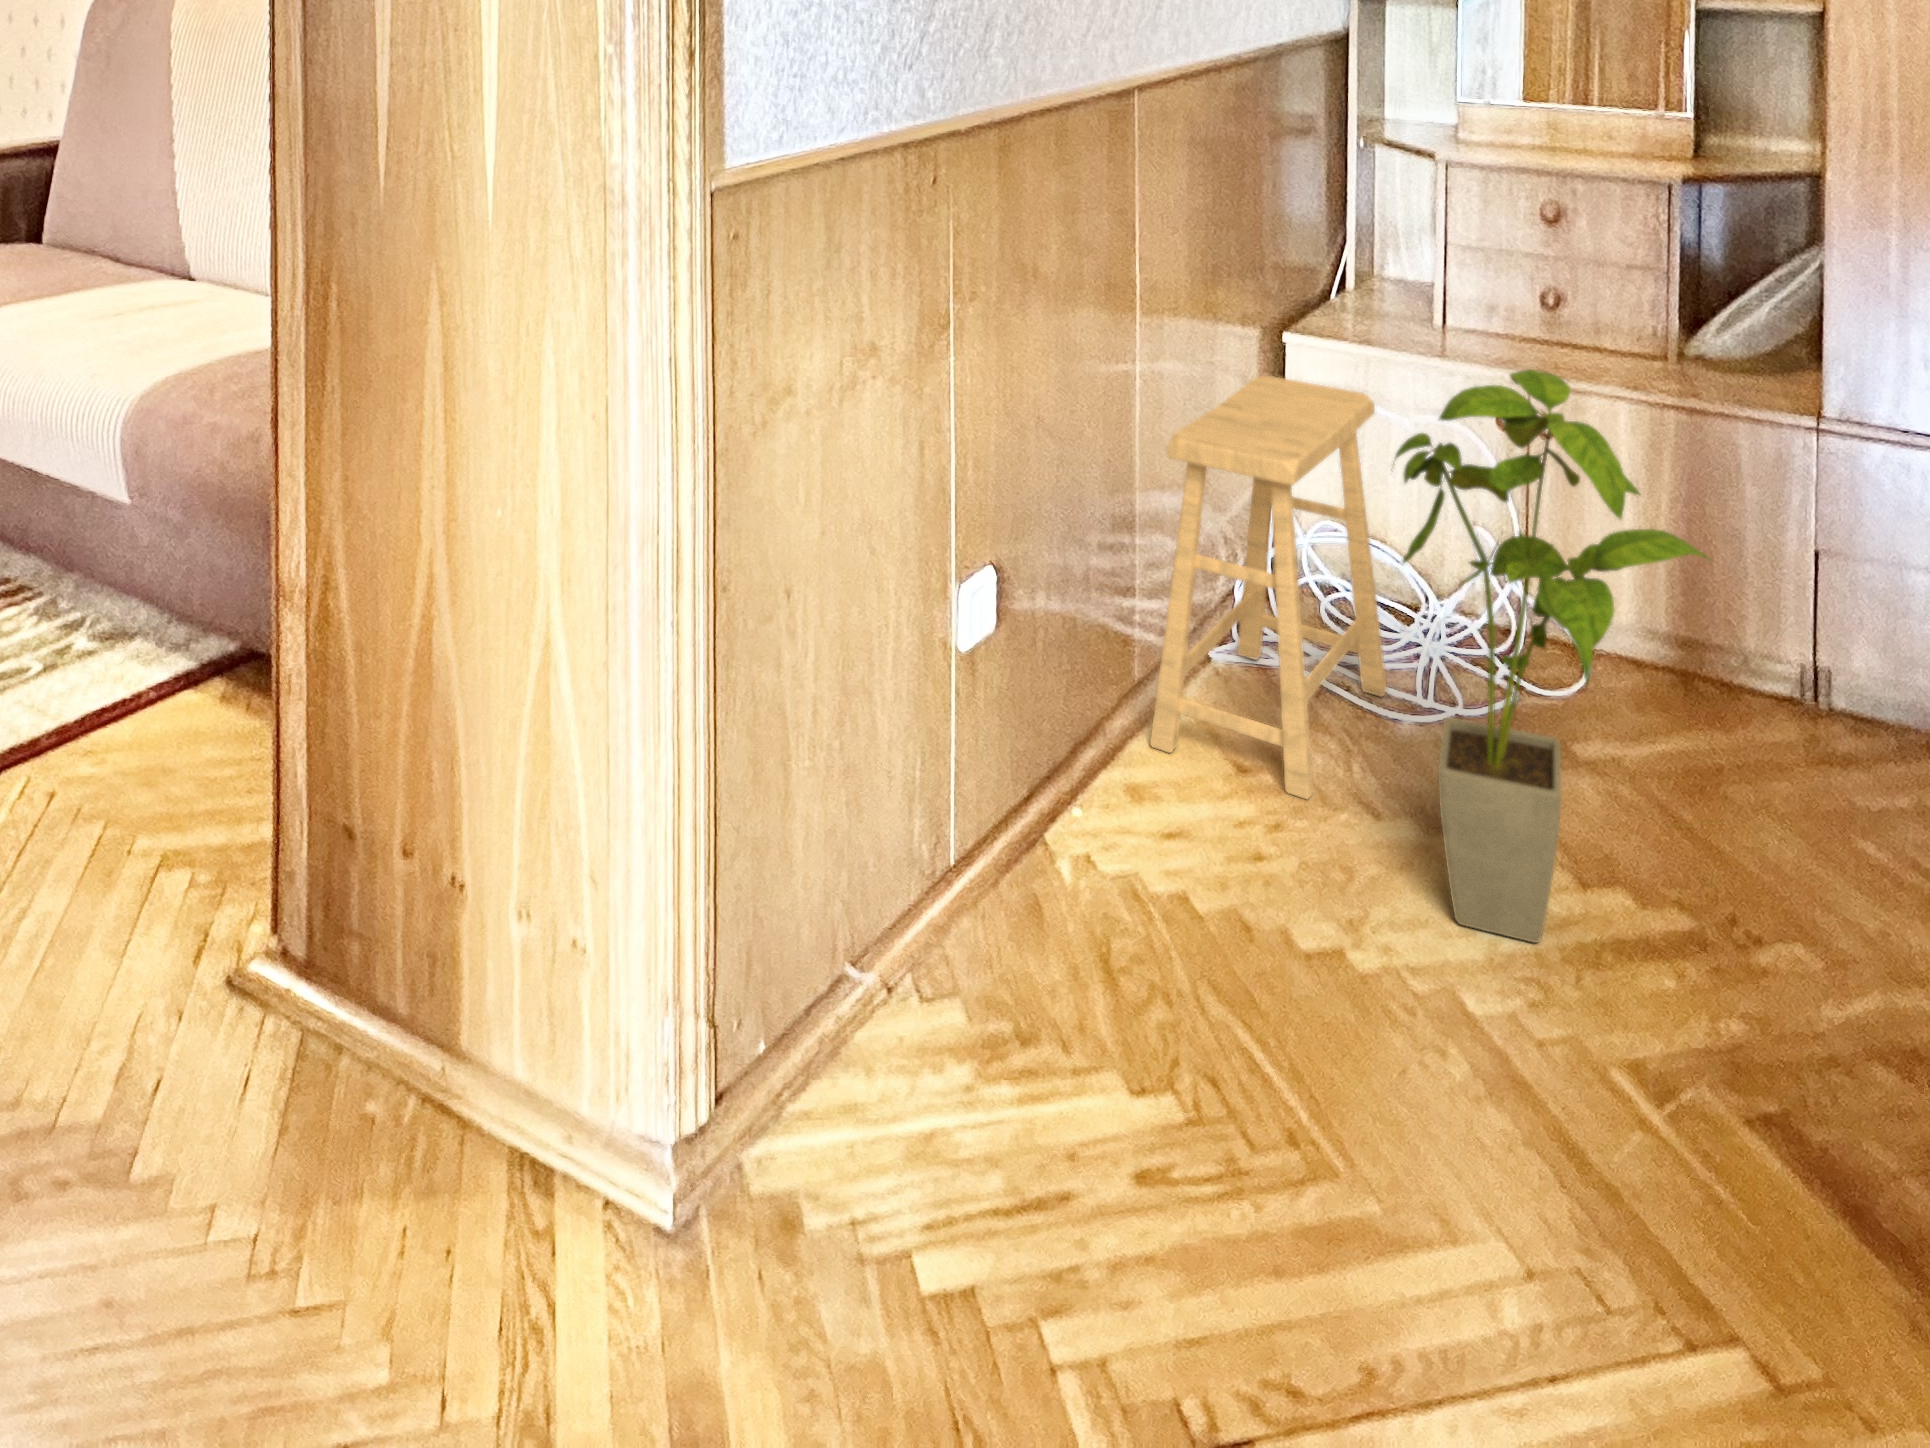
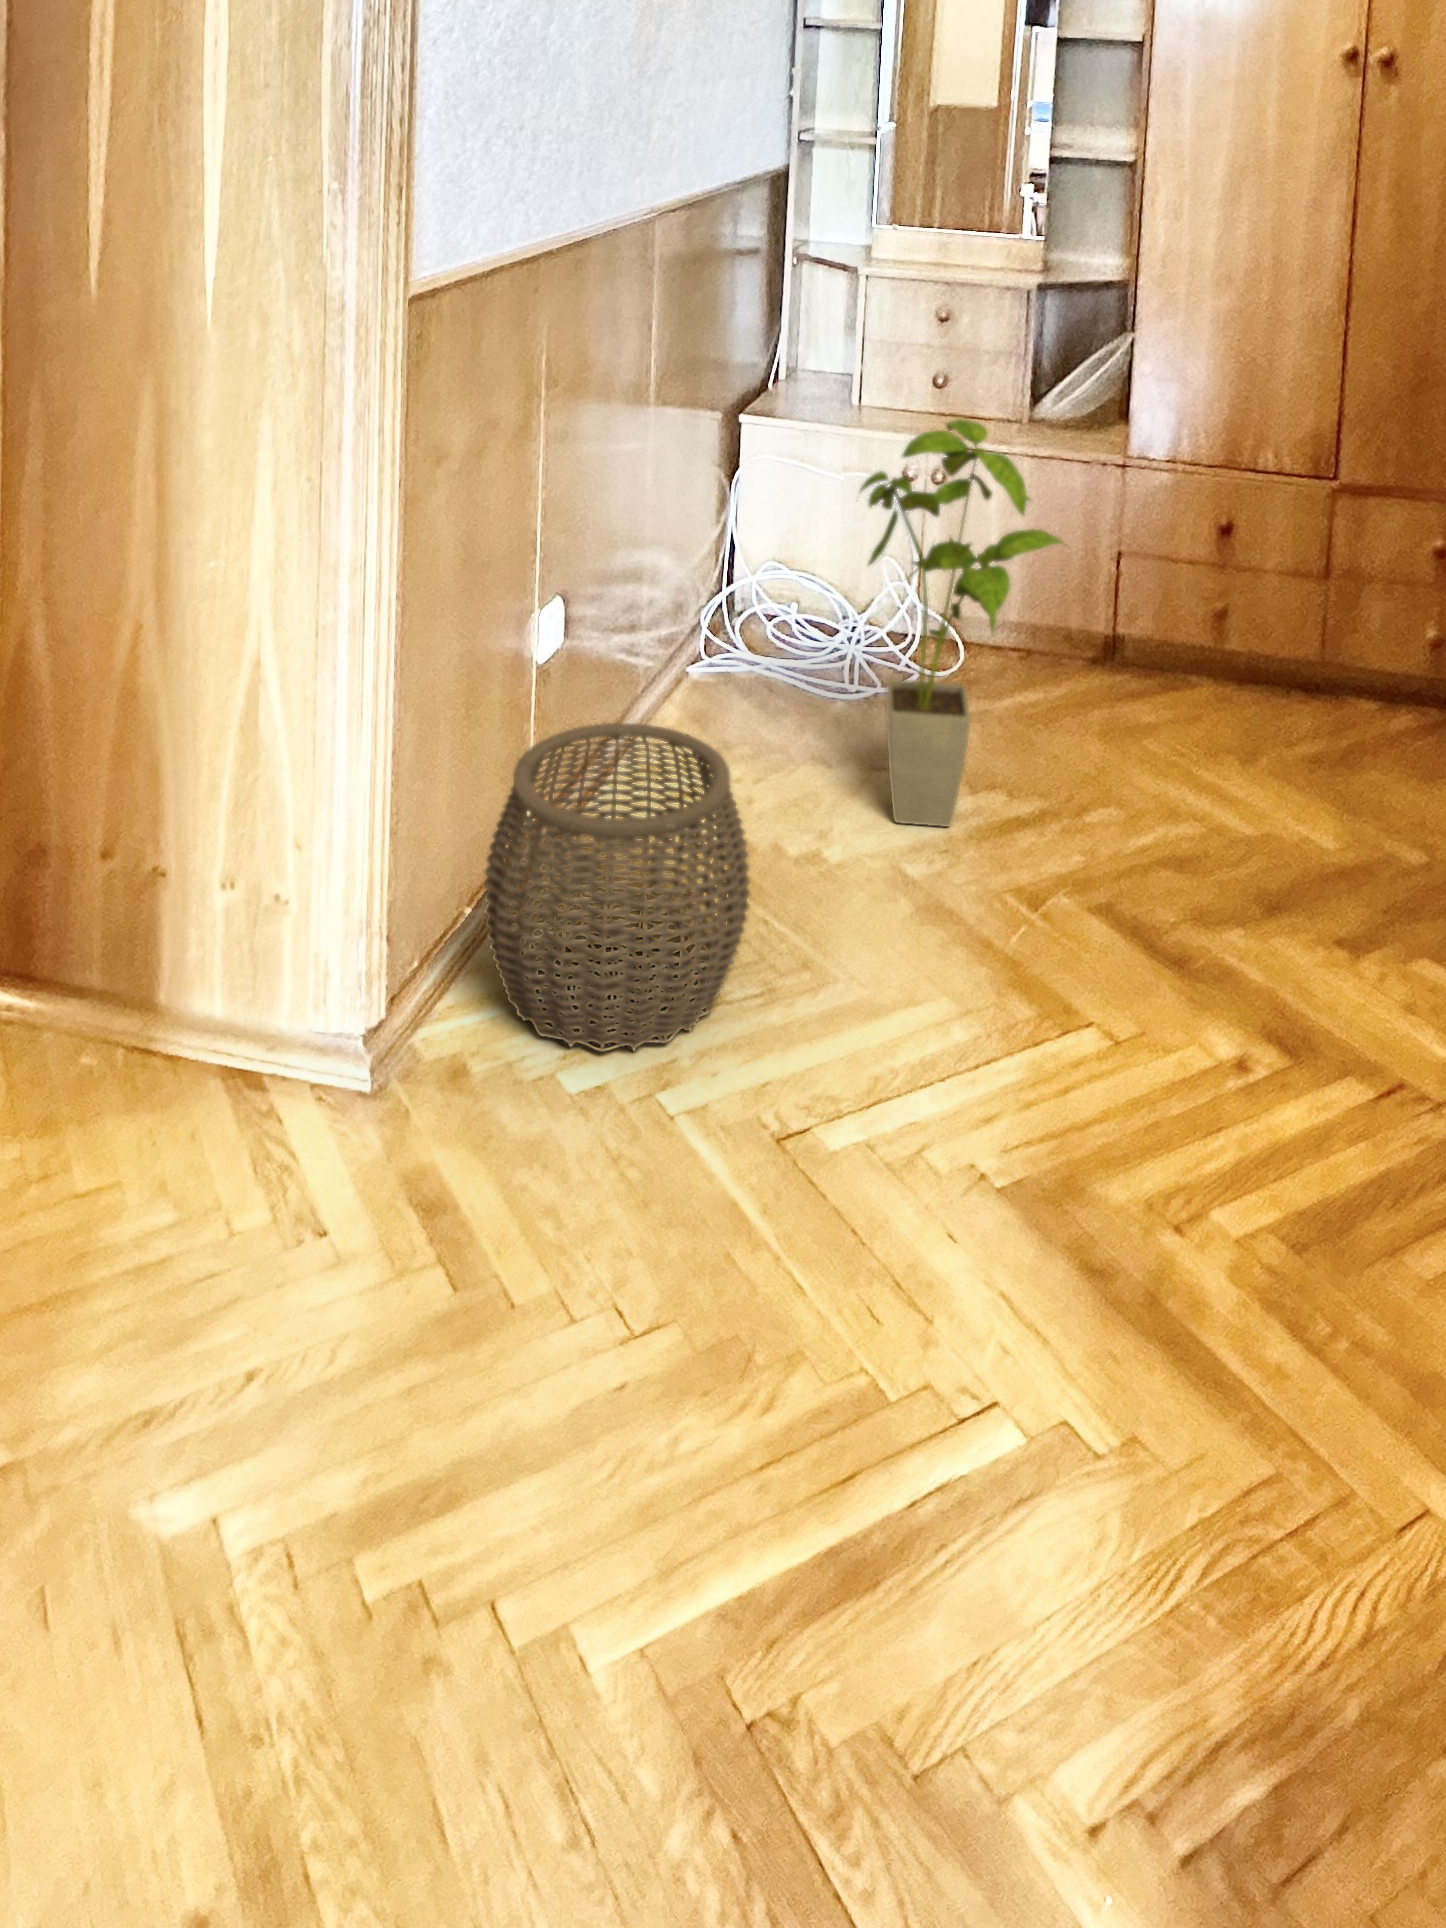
footstool: present [1150,376,1387,799] -> none [656,443,827,759]
woven basket: none [845,752,1206,1234] -> present [484,723,750,1052]

